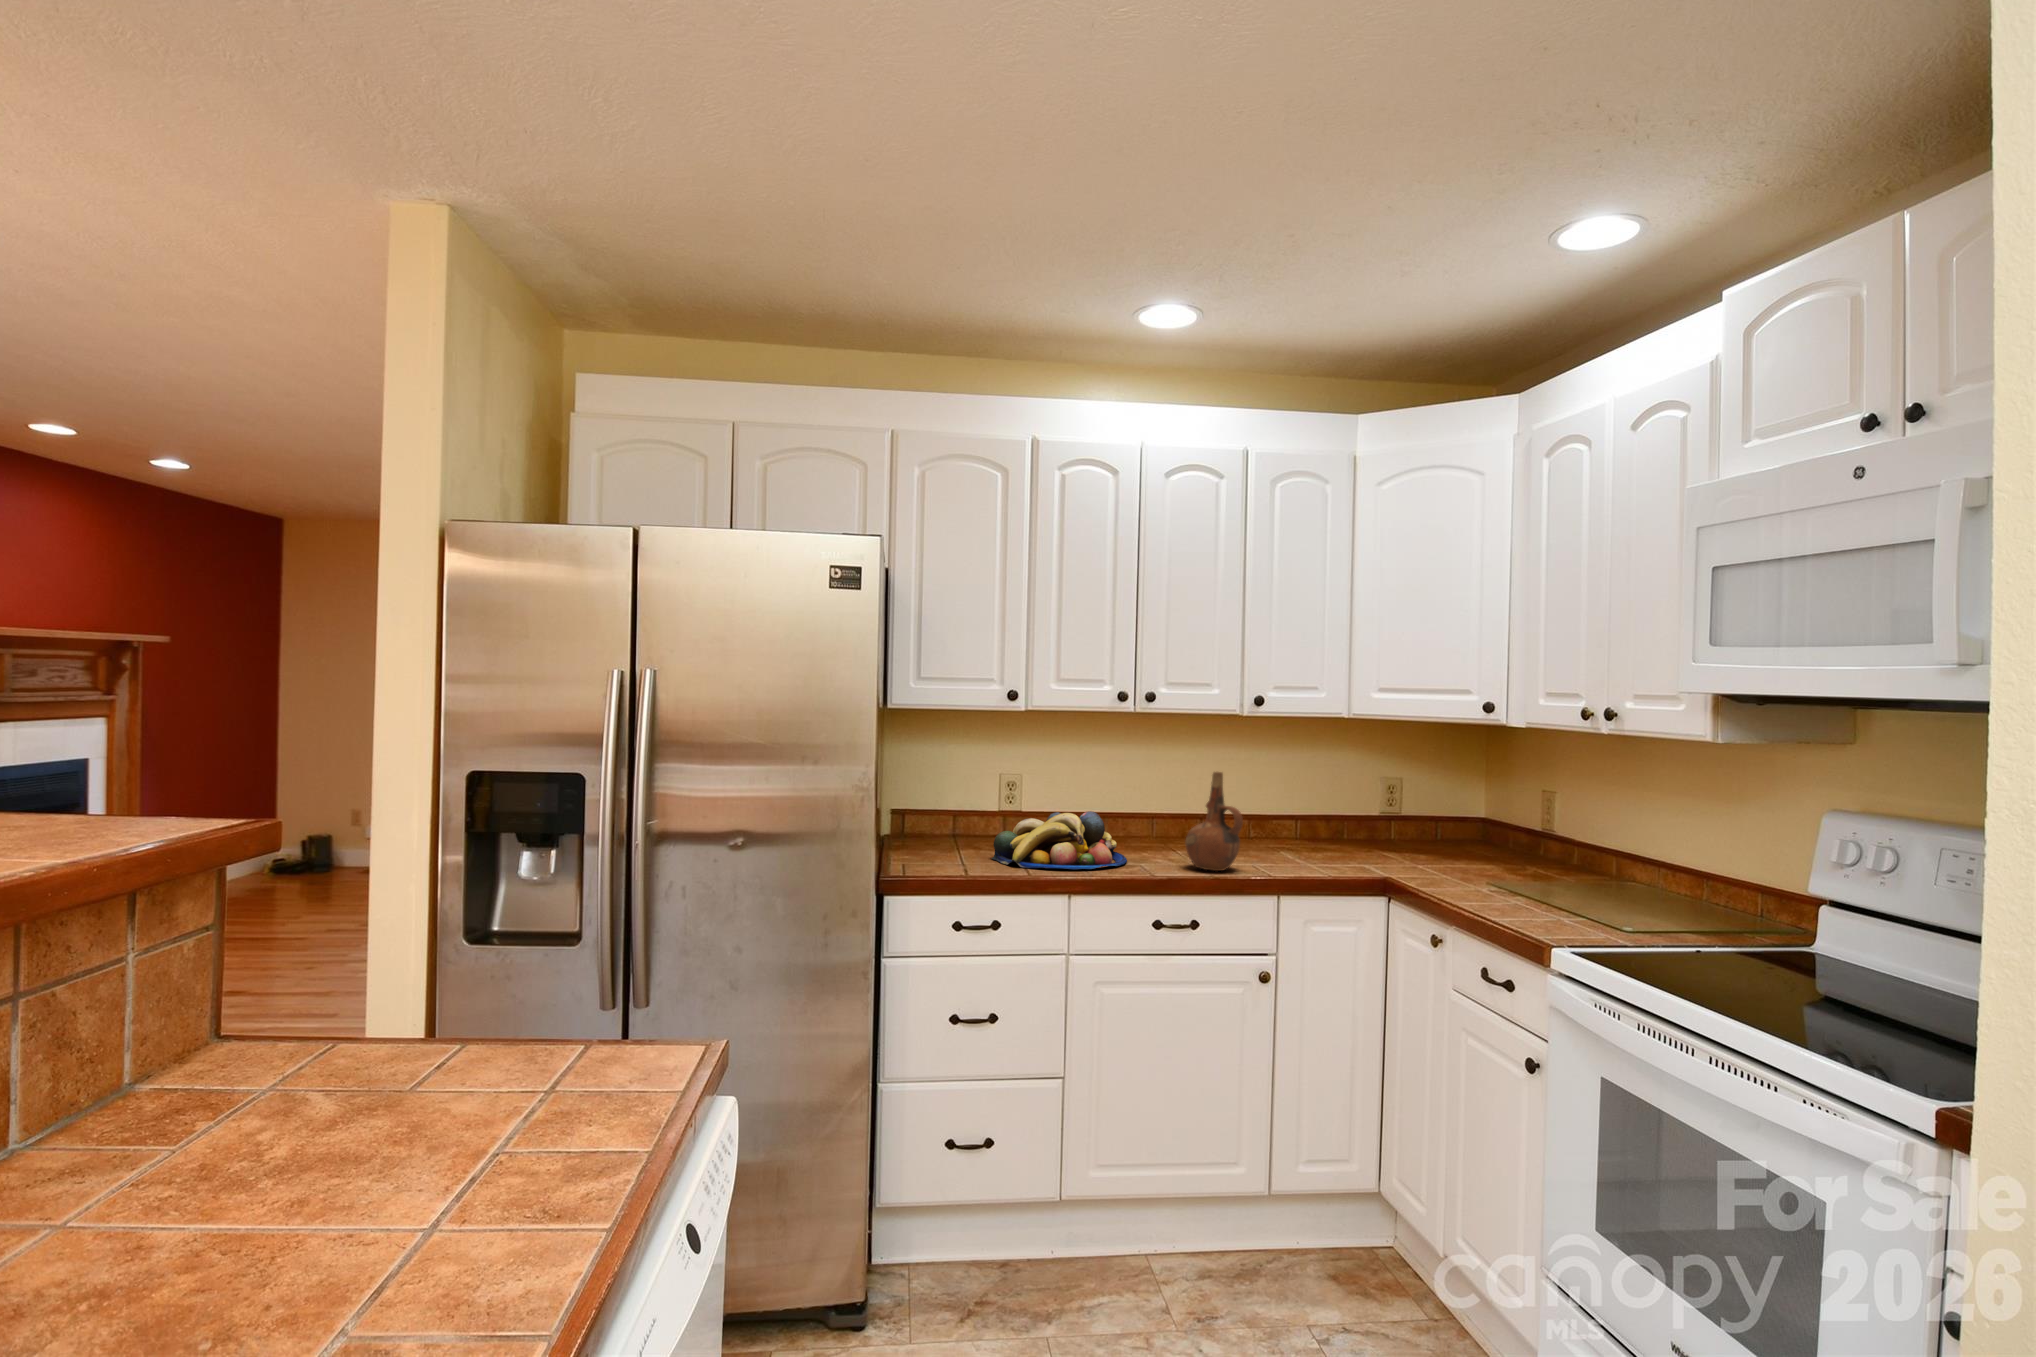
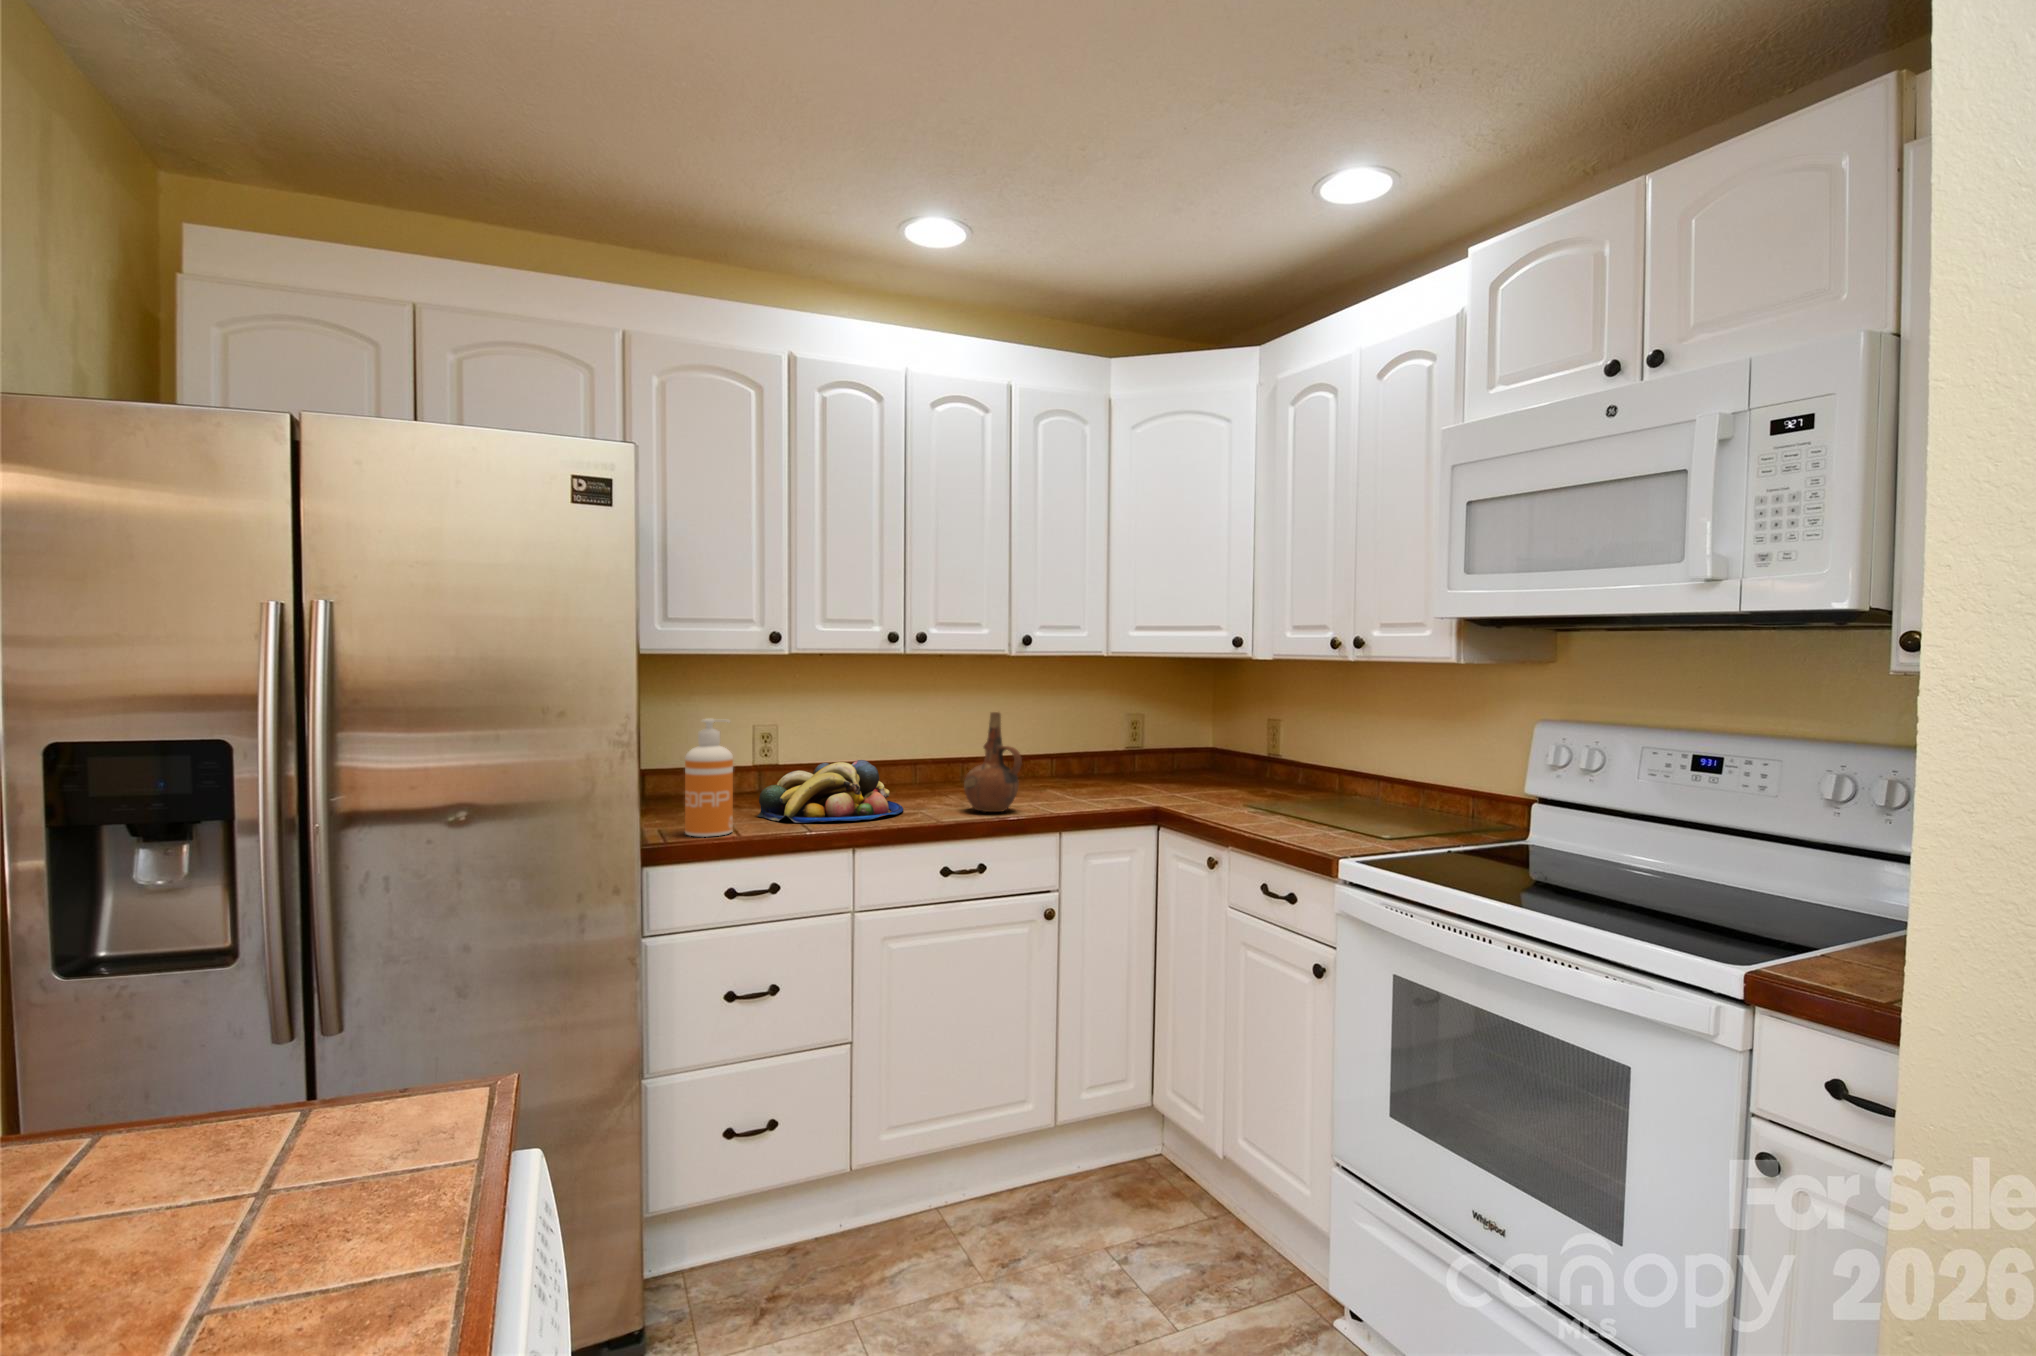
soap dispenser: none [923,769,965,875] -> present [685,719,733,837]

